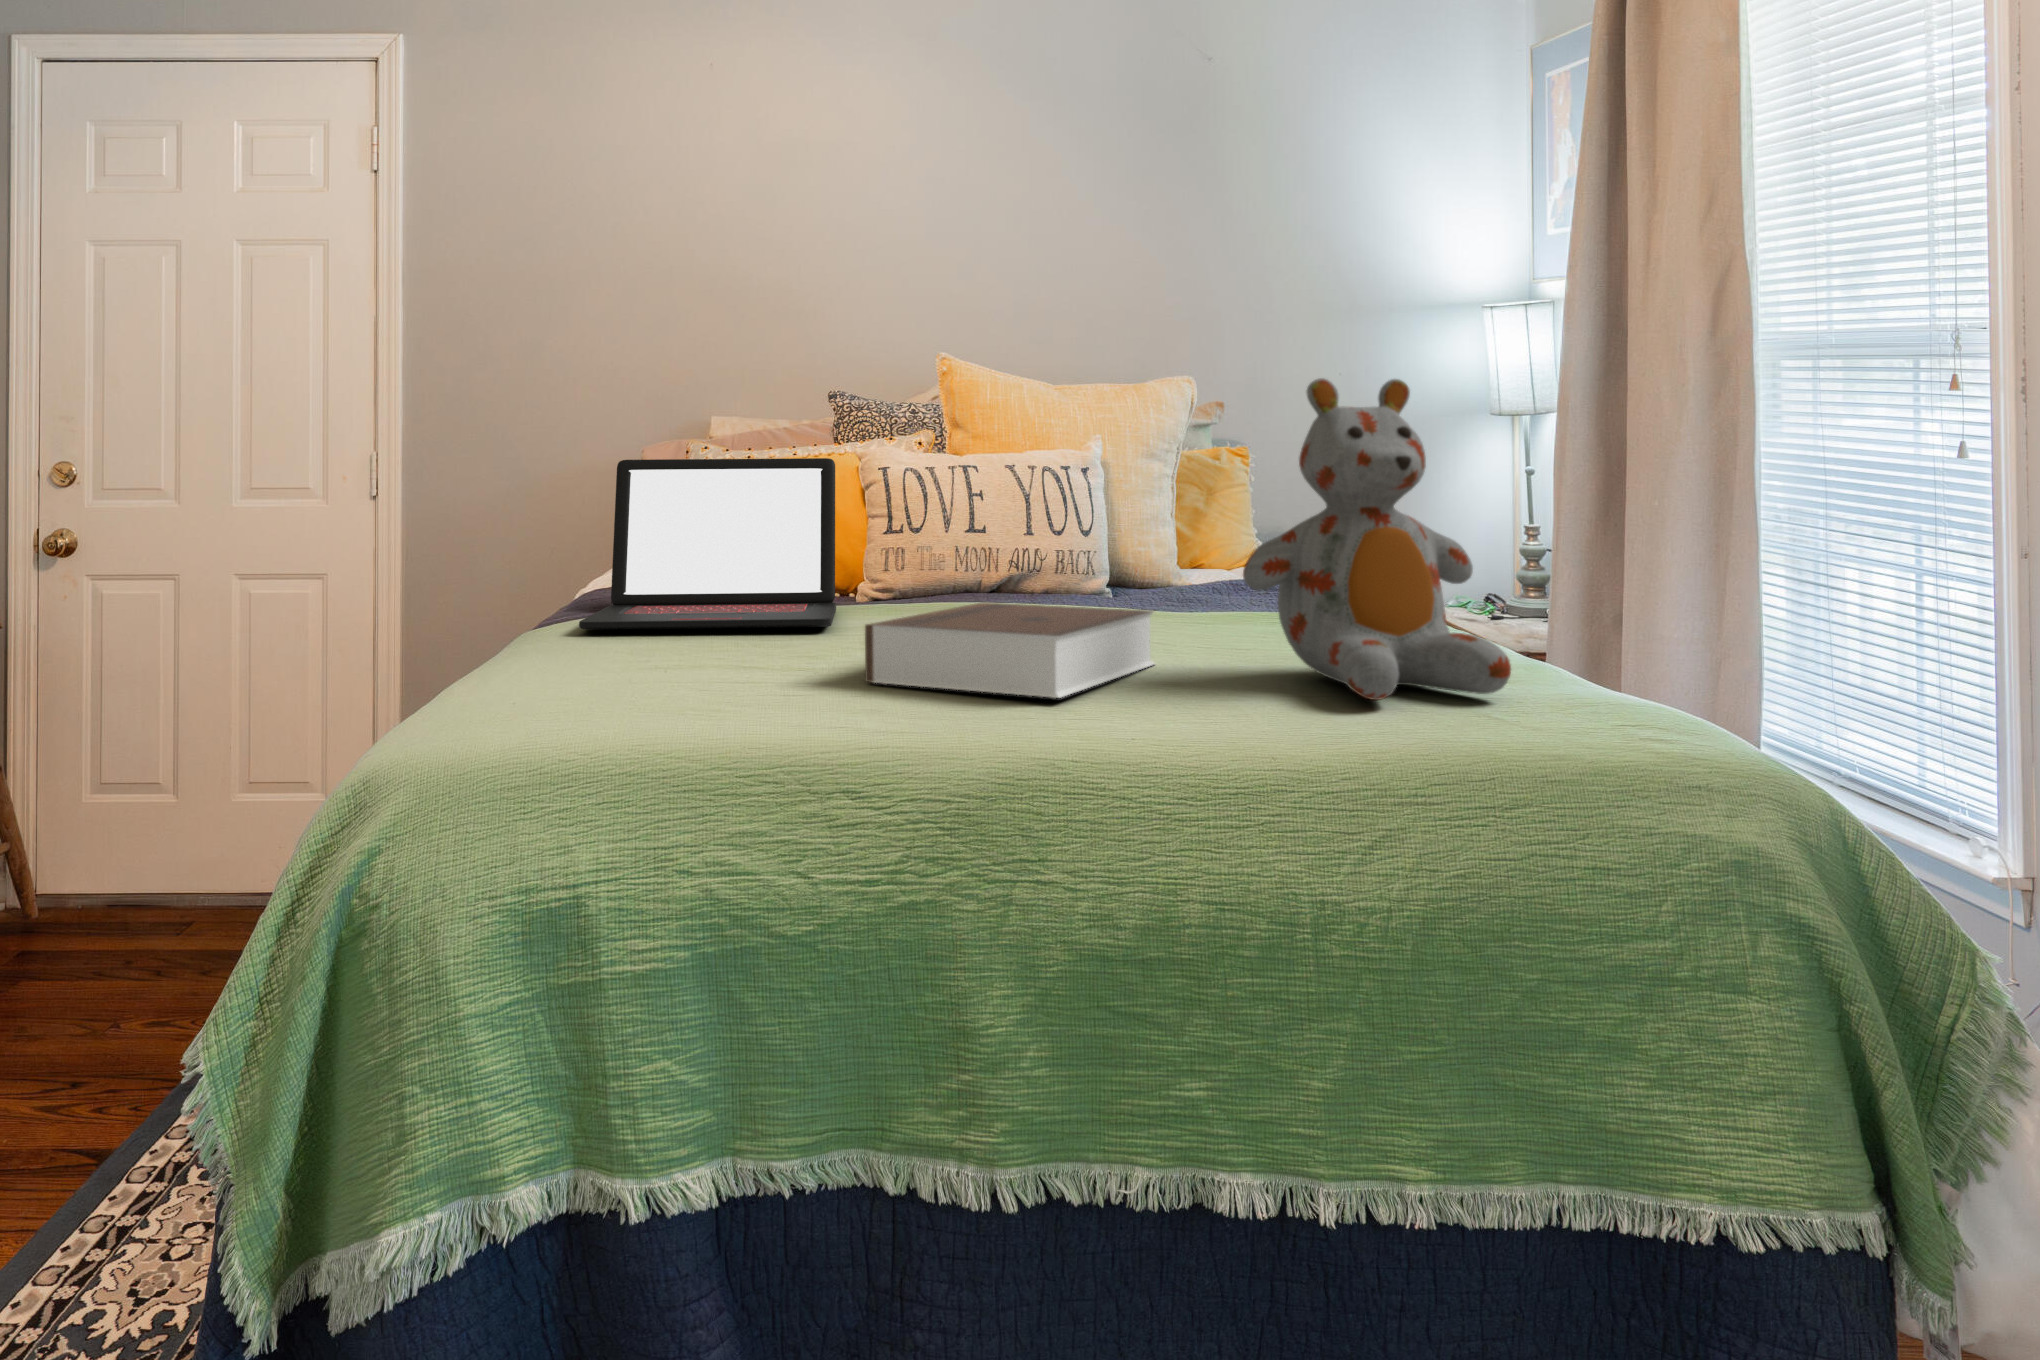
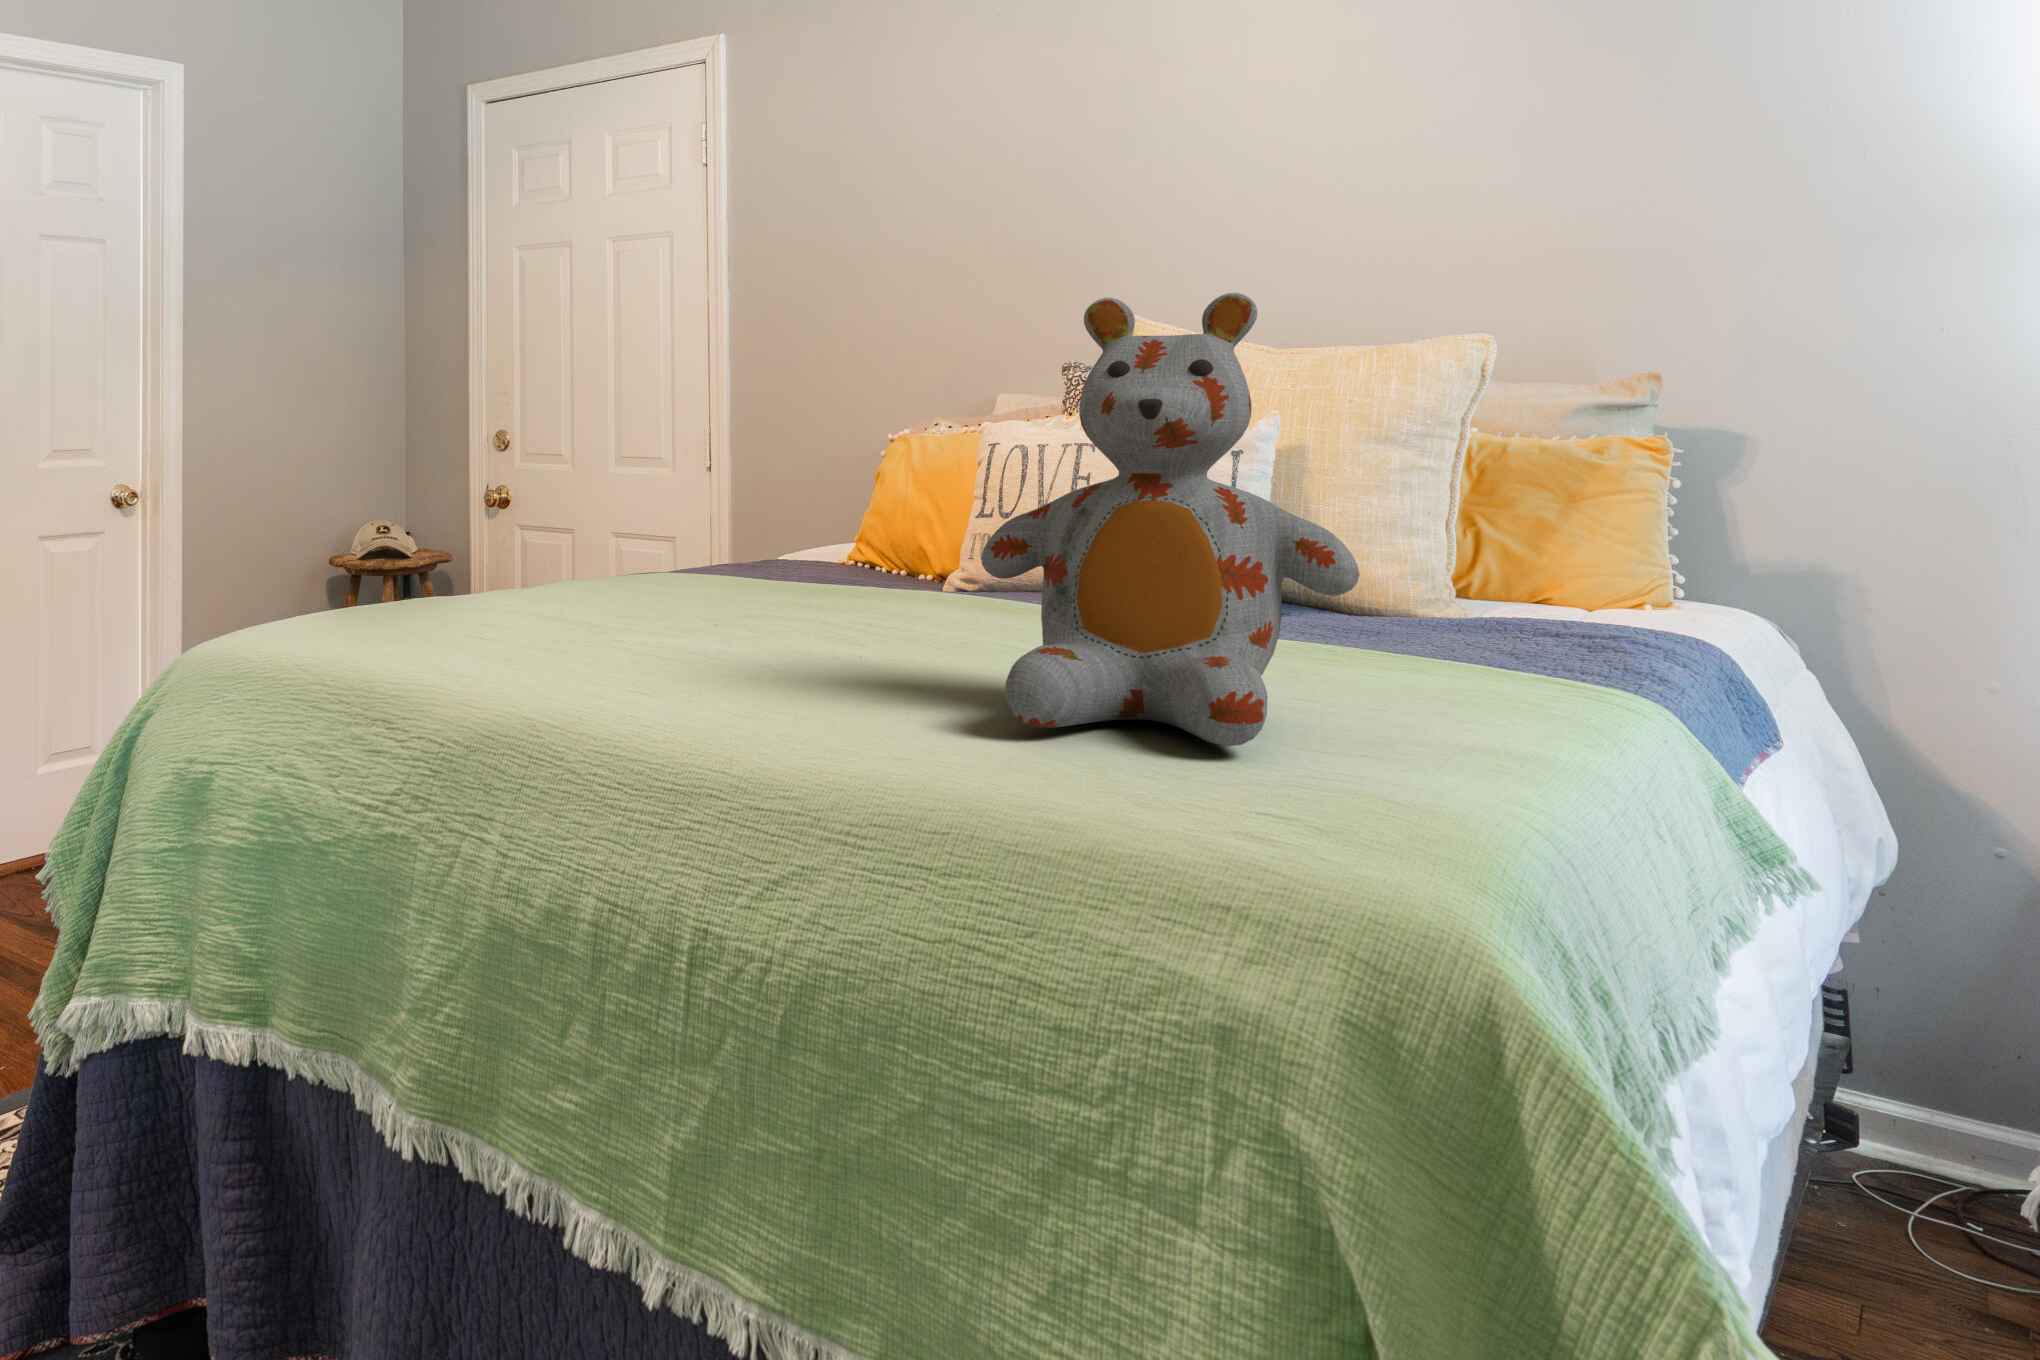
laptop: present [579,458,836,630] -> none [561,430,873,603]
book: present [865,603,1154,698] -> none [619,584,970,675]

